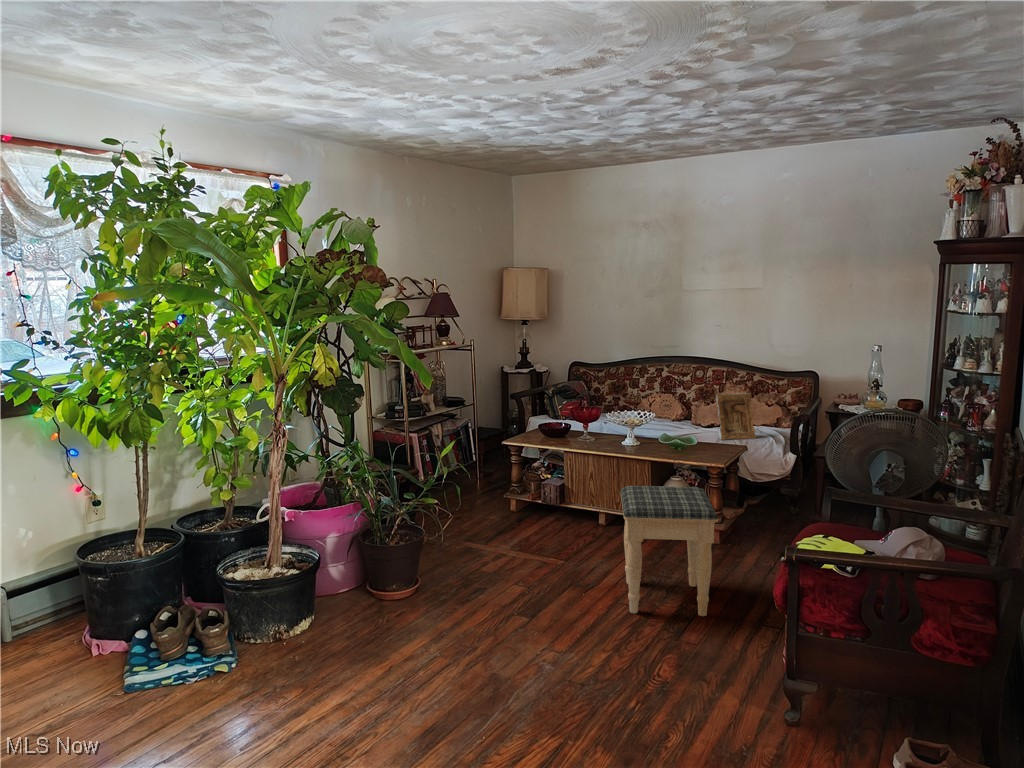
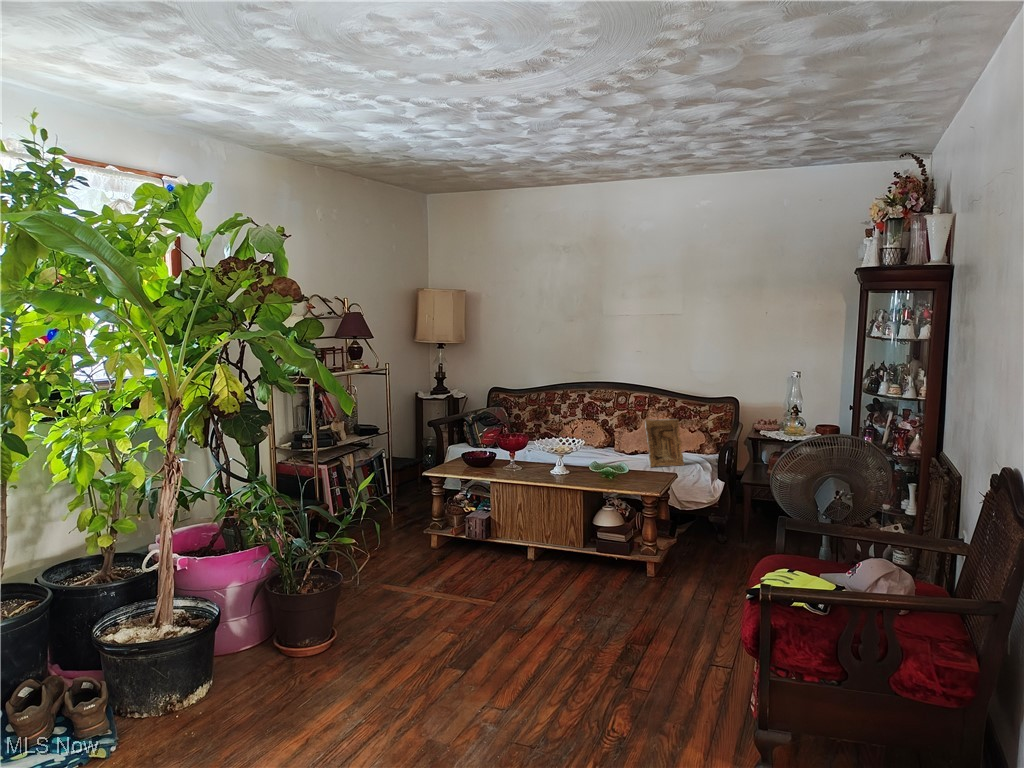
footstool: present [621,486,718,616] -> none [558,519,665,659]

